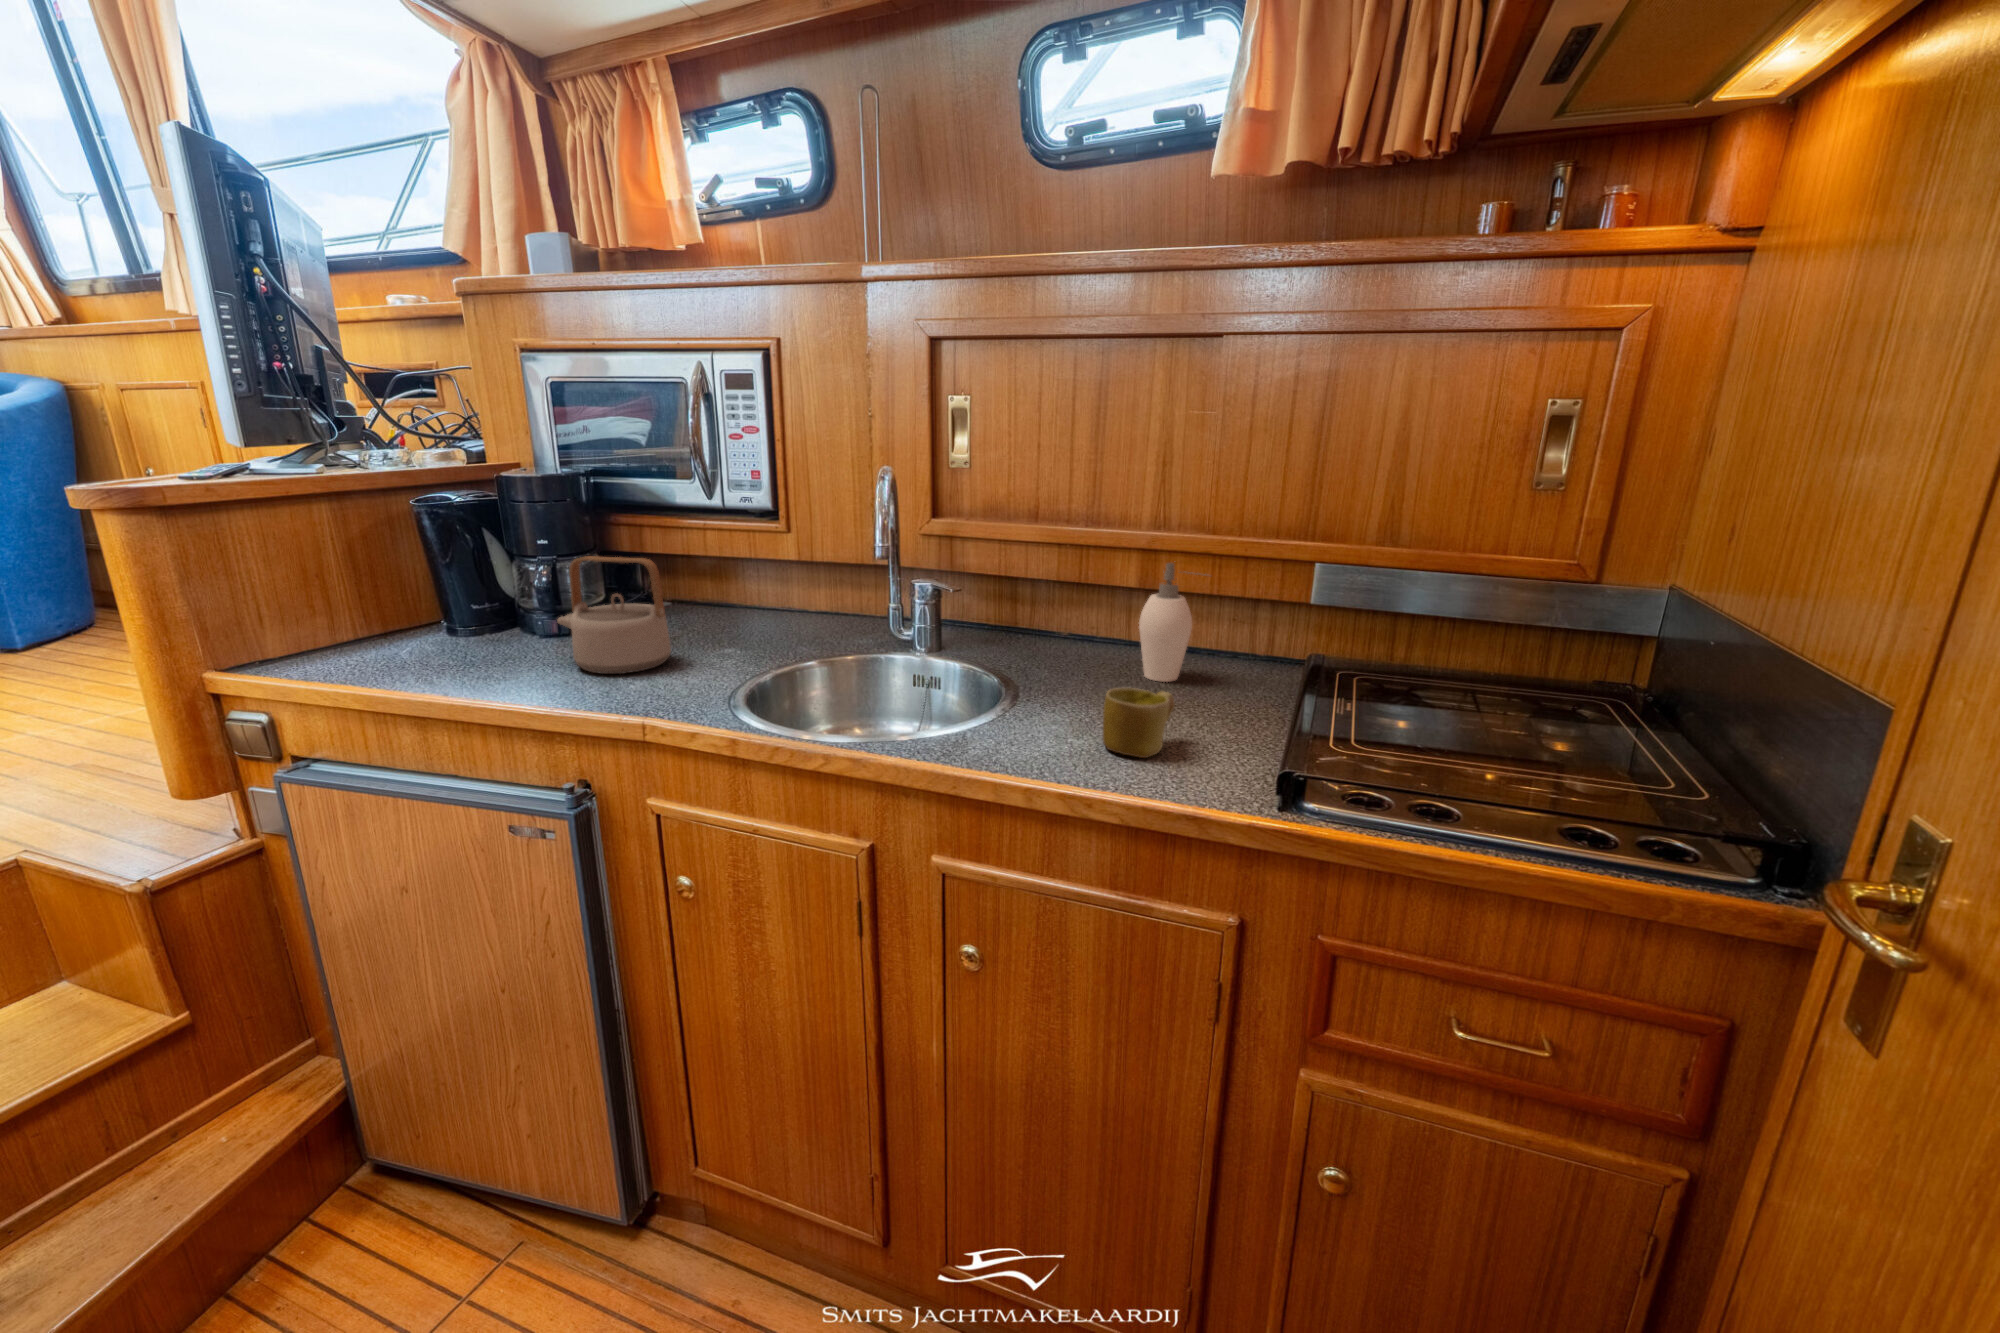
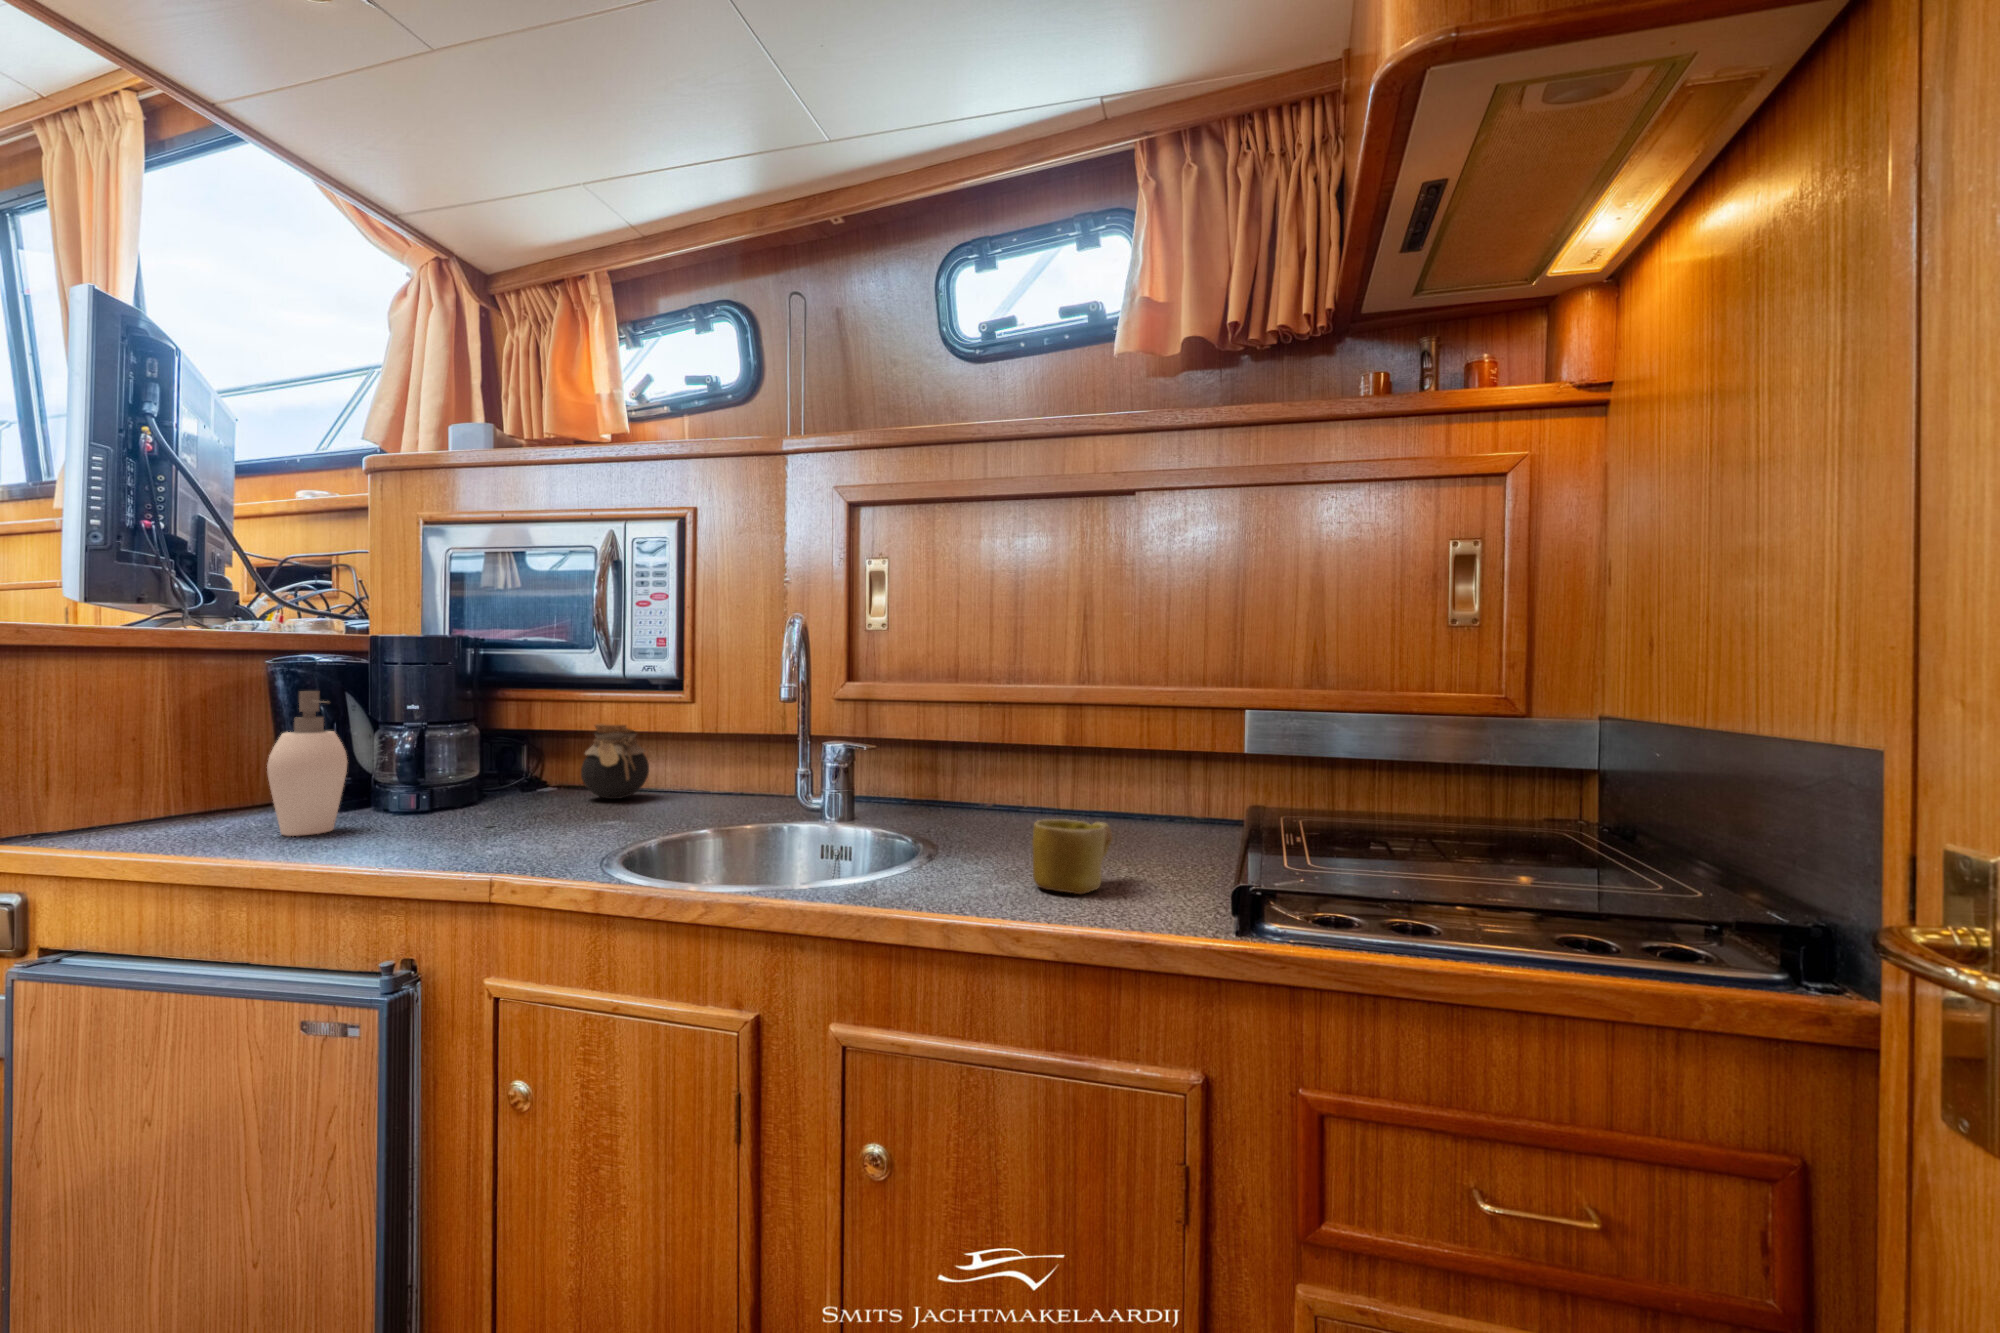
jar: none [693,553,752,623] -> present [581,724,649,799]
teapot: present [557,556,671,674] -> none [411,709,544,840]
soap dispenser: present [1139,563,1192,682] -> present [267,691,347,836]

